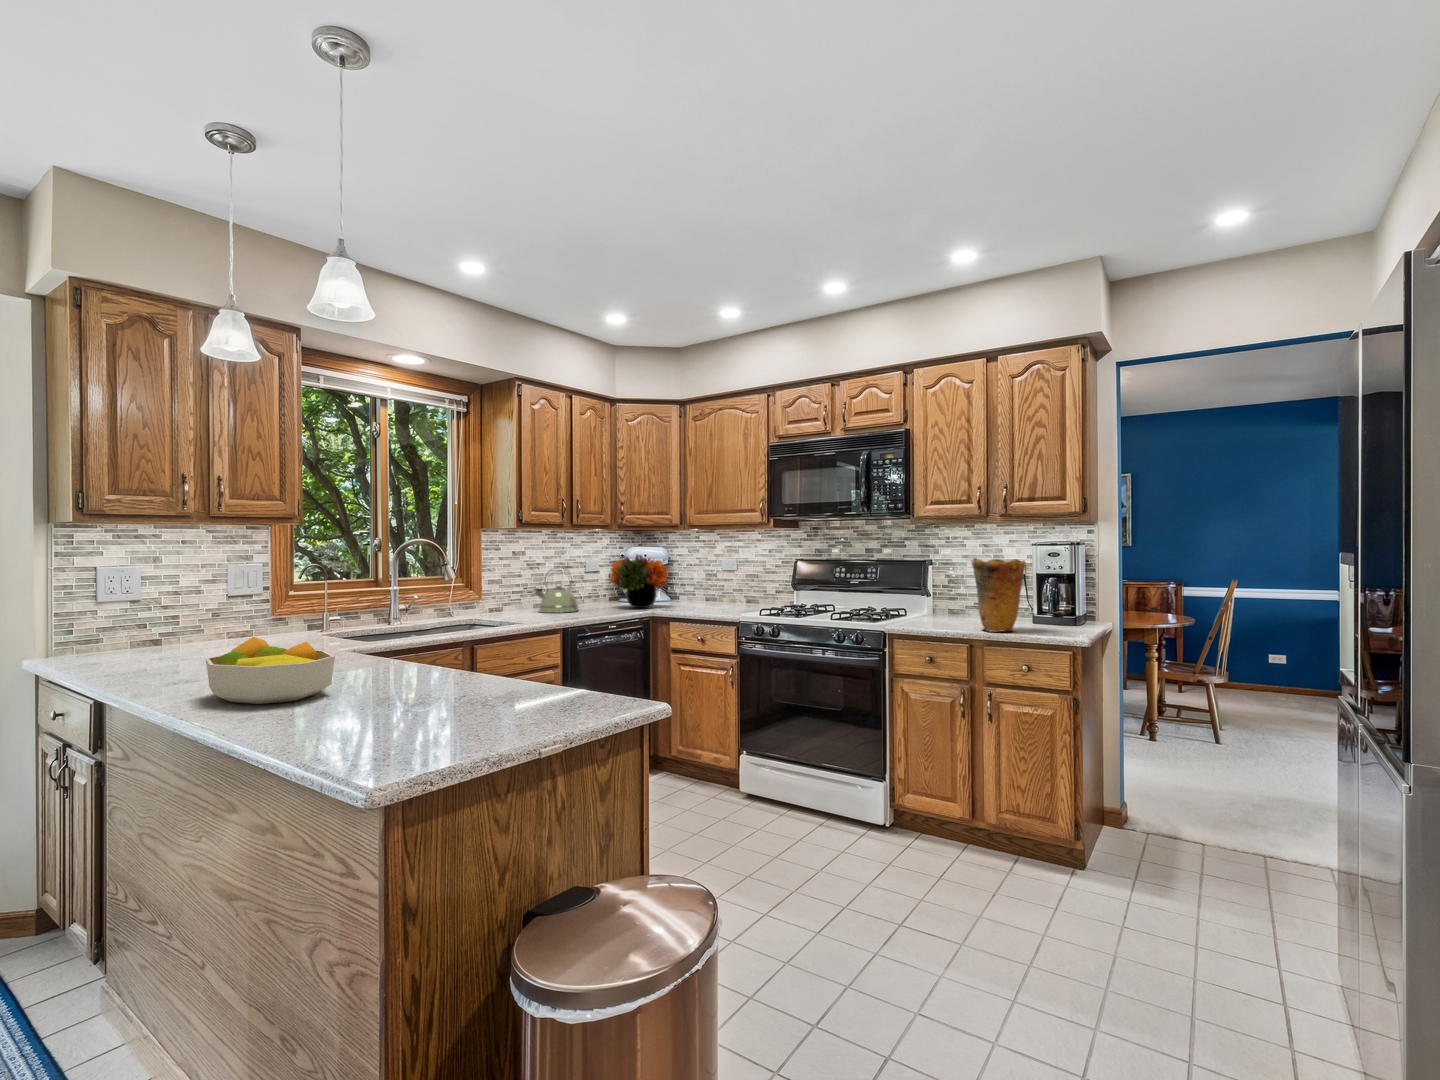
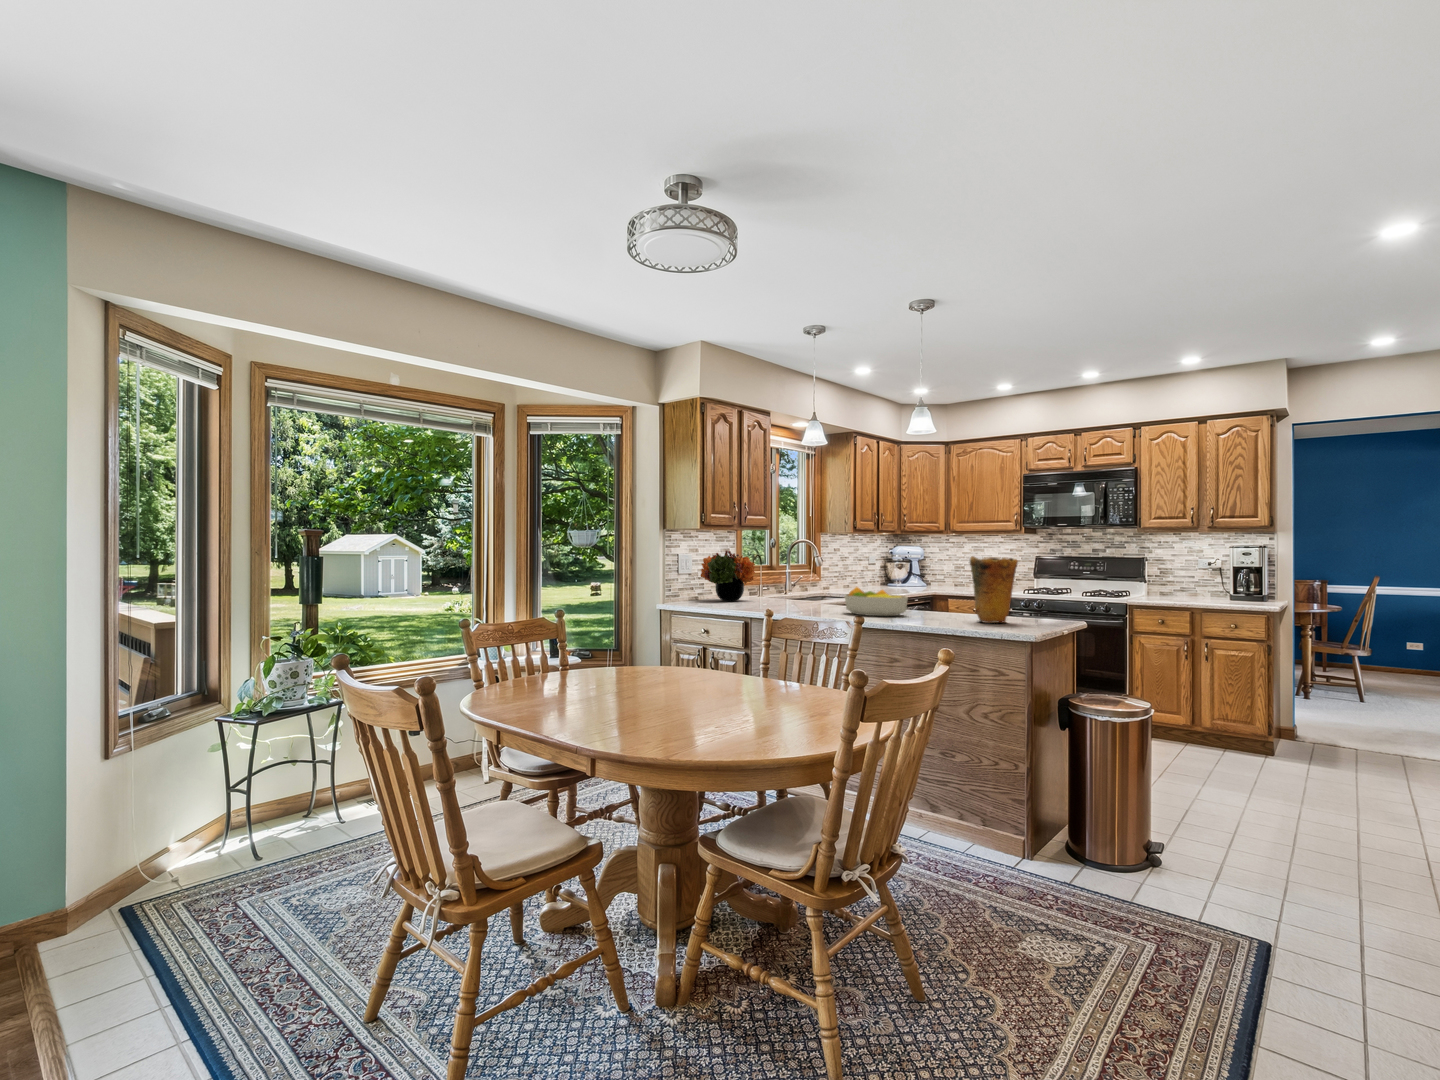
flower arrangement: present [610,555,668,608] -> present [701,551,755,601]
vase: present [972,558,1026,632] -> present [970,556,1018,623]
kettle: present [534,566,579,613] -> none [854,558,883,590]

